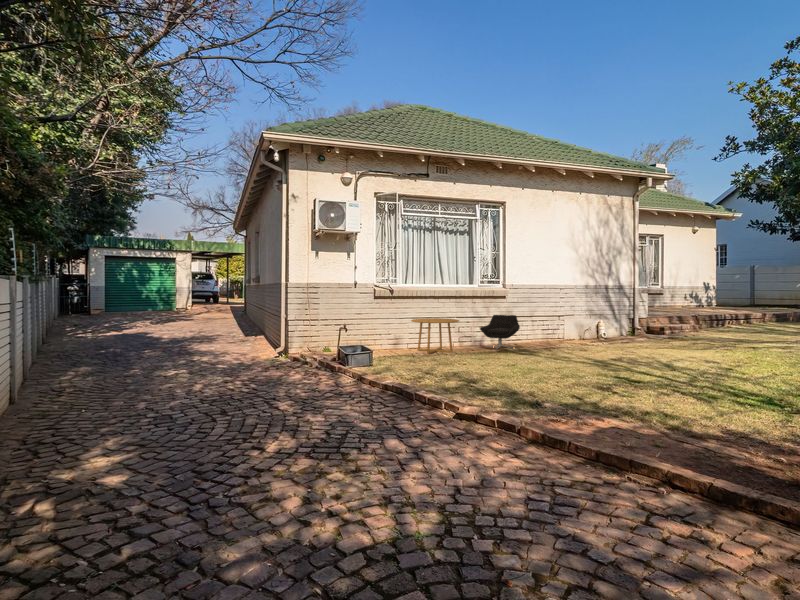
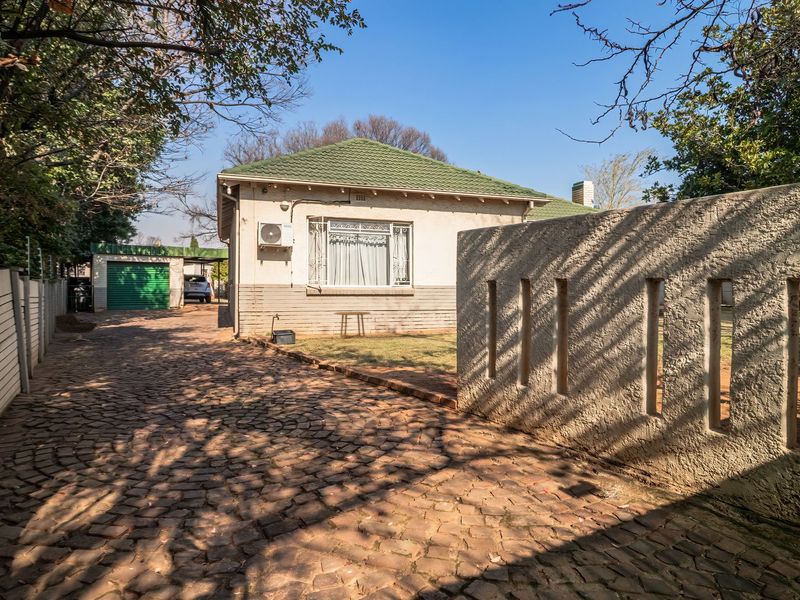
lounge chair: present [480,315,520,349] -> present [55,314,97,340]

